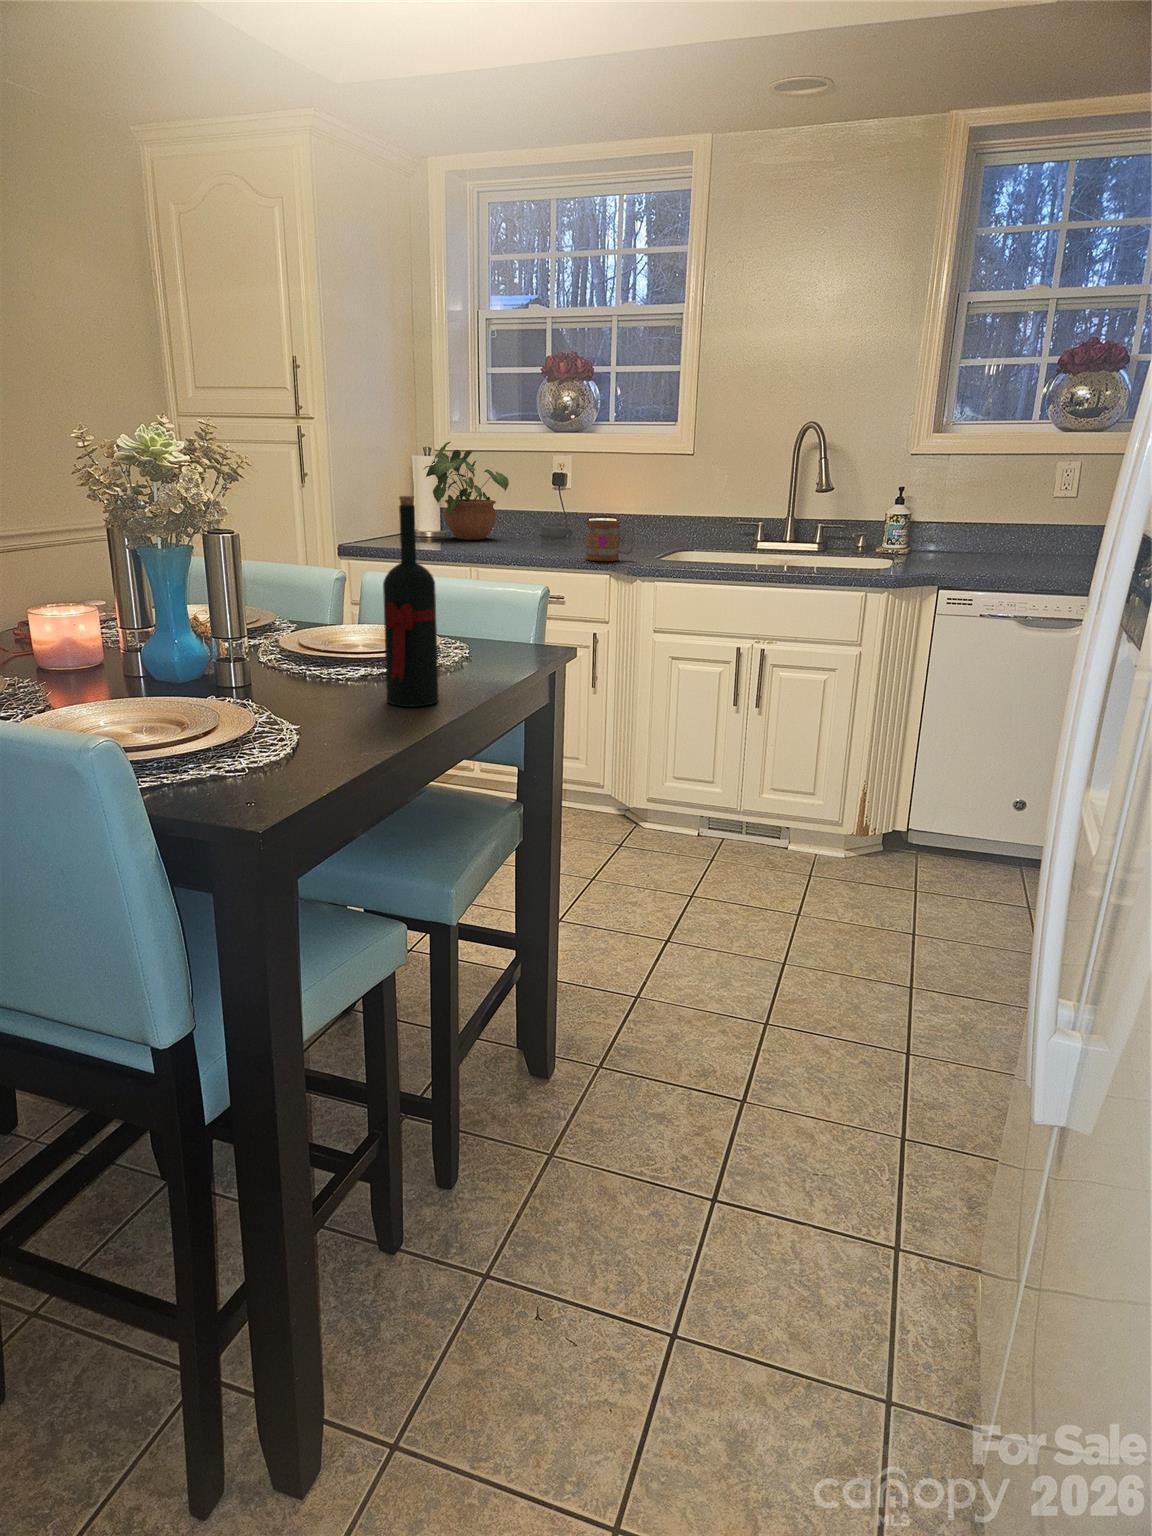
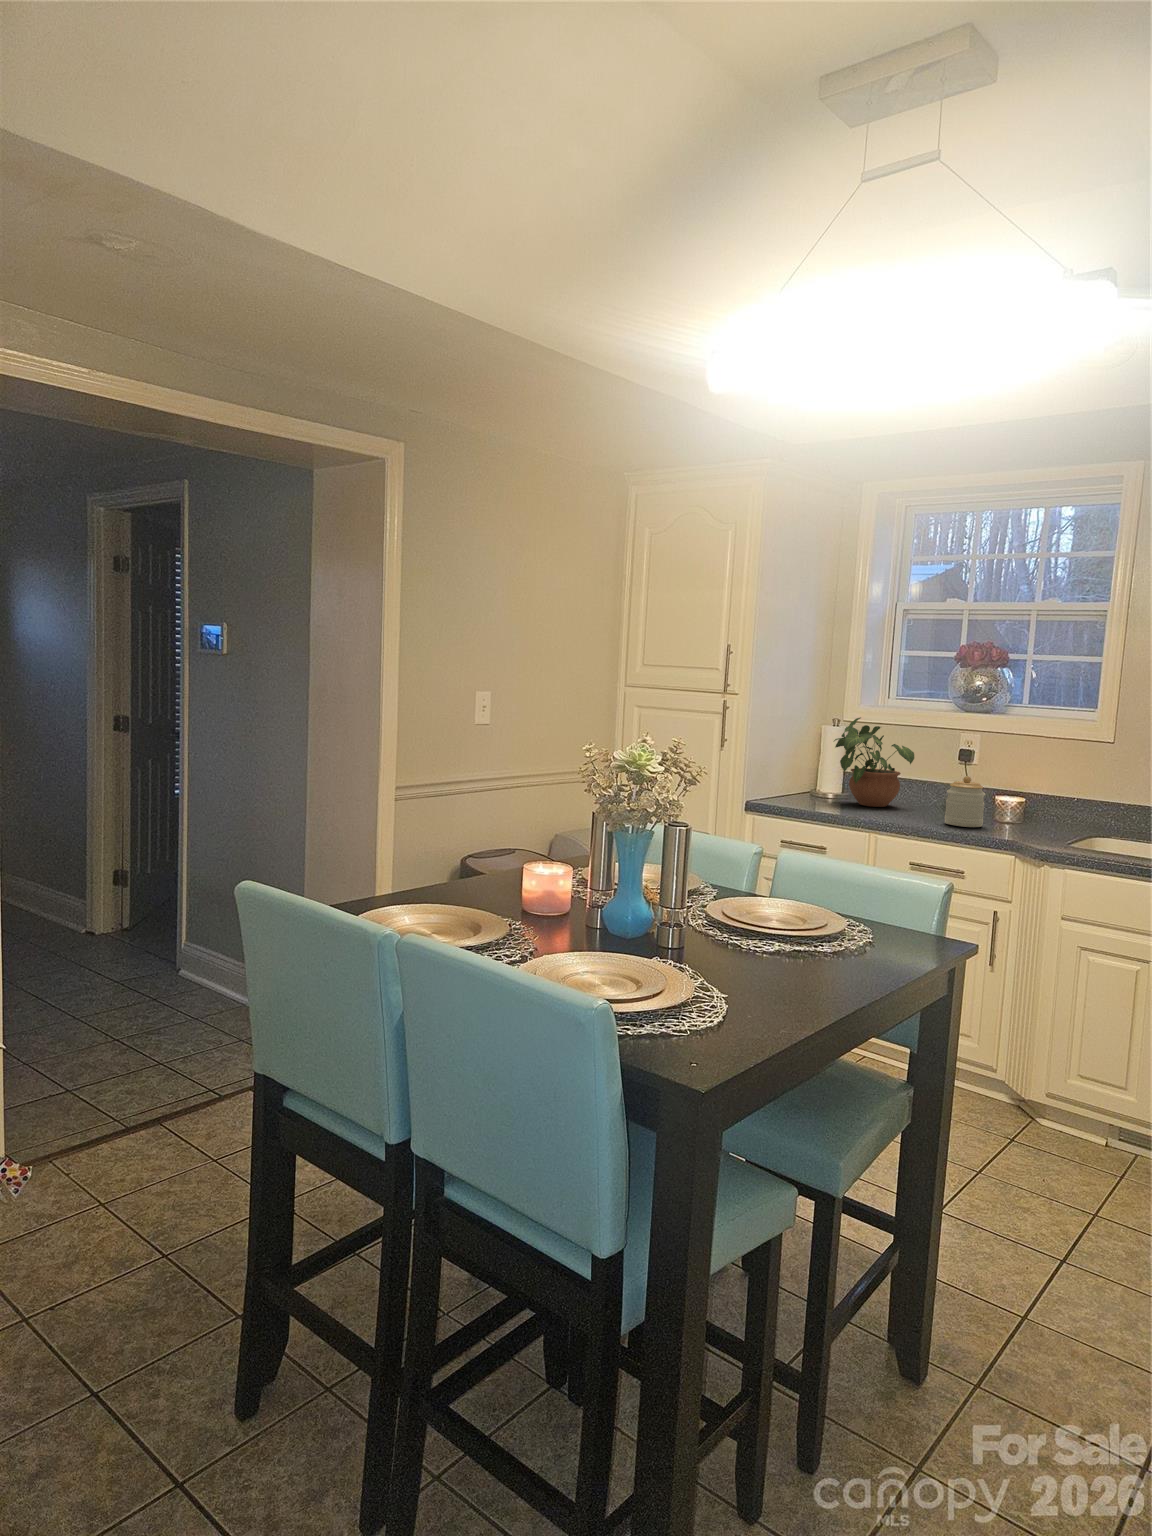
wine bottle: present [383,496,439,707] -> none [801,811,854,990]
jar: none [542,497,579,551] -> present [945,776,986,827]
mug: present [586,520,635,561] -> none [990,802,1045,843]

